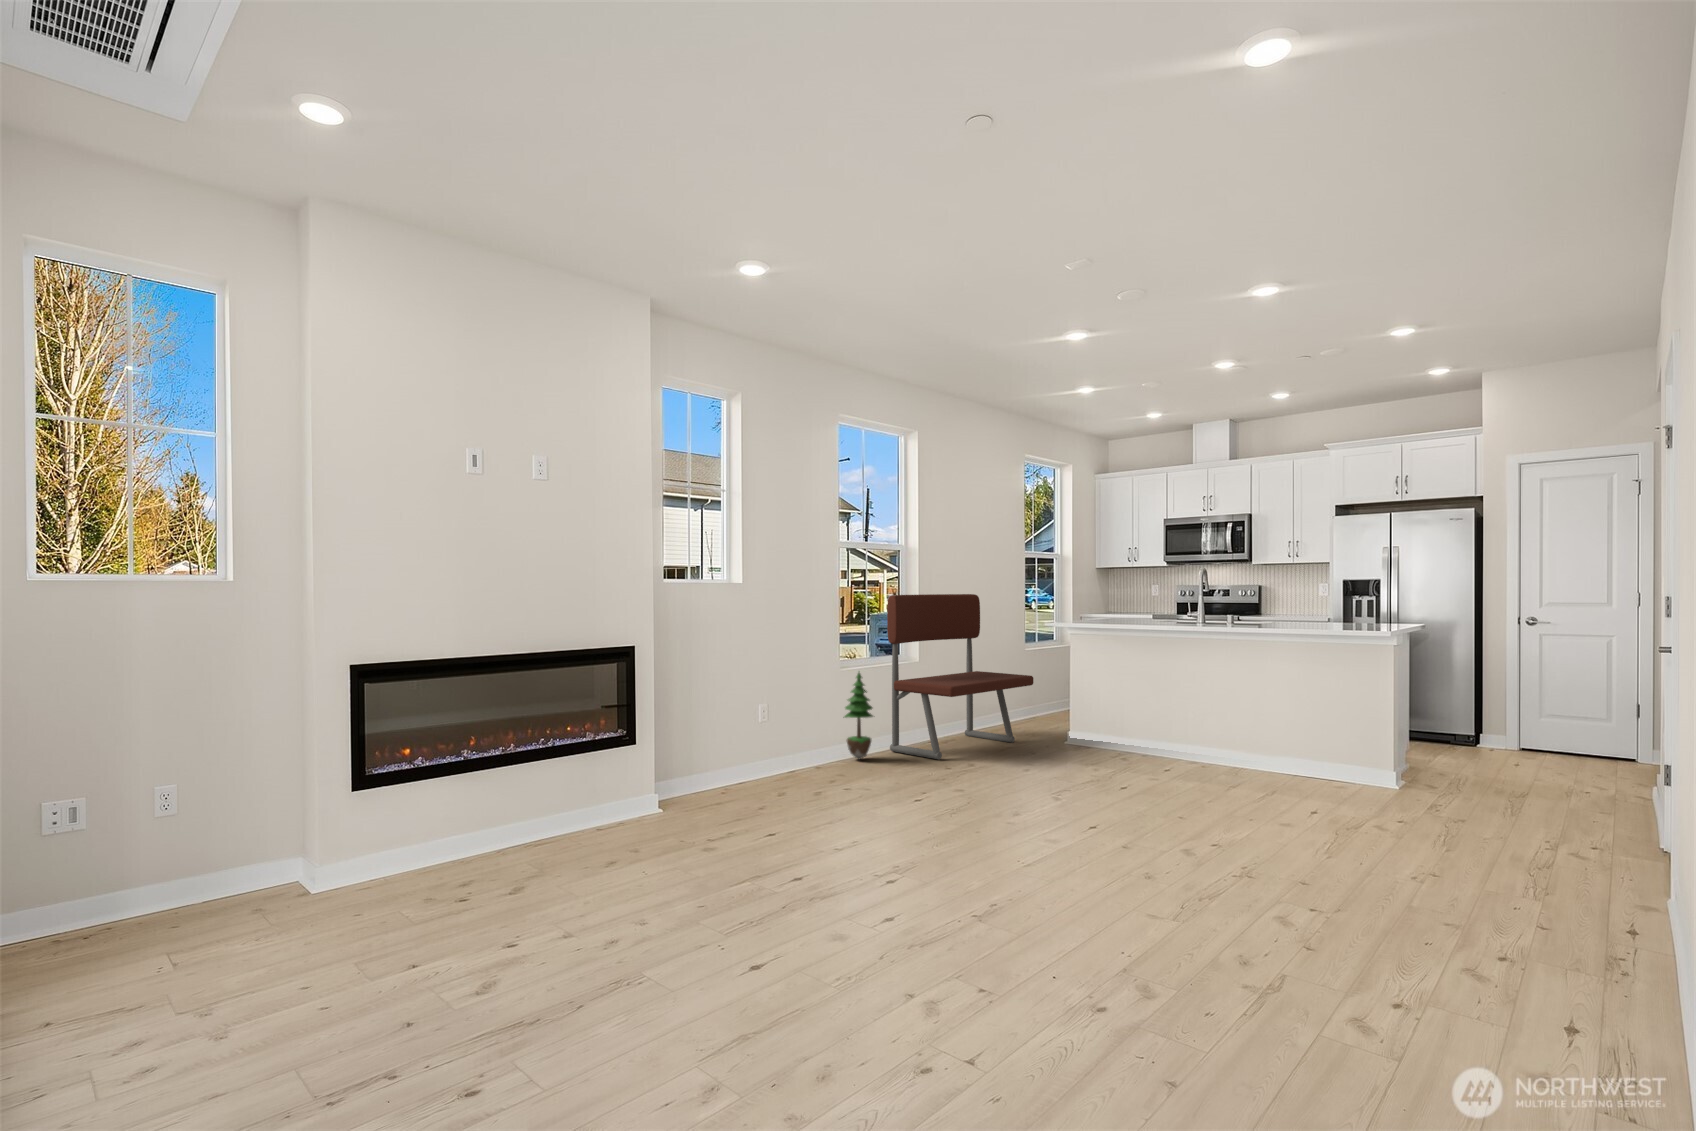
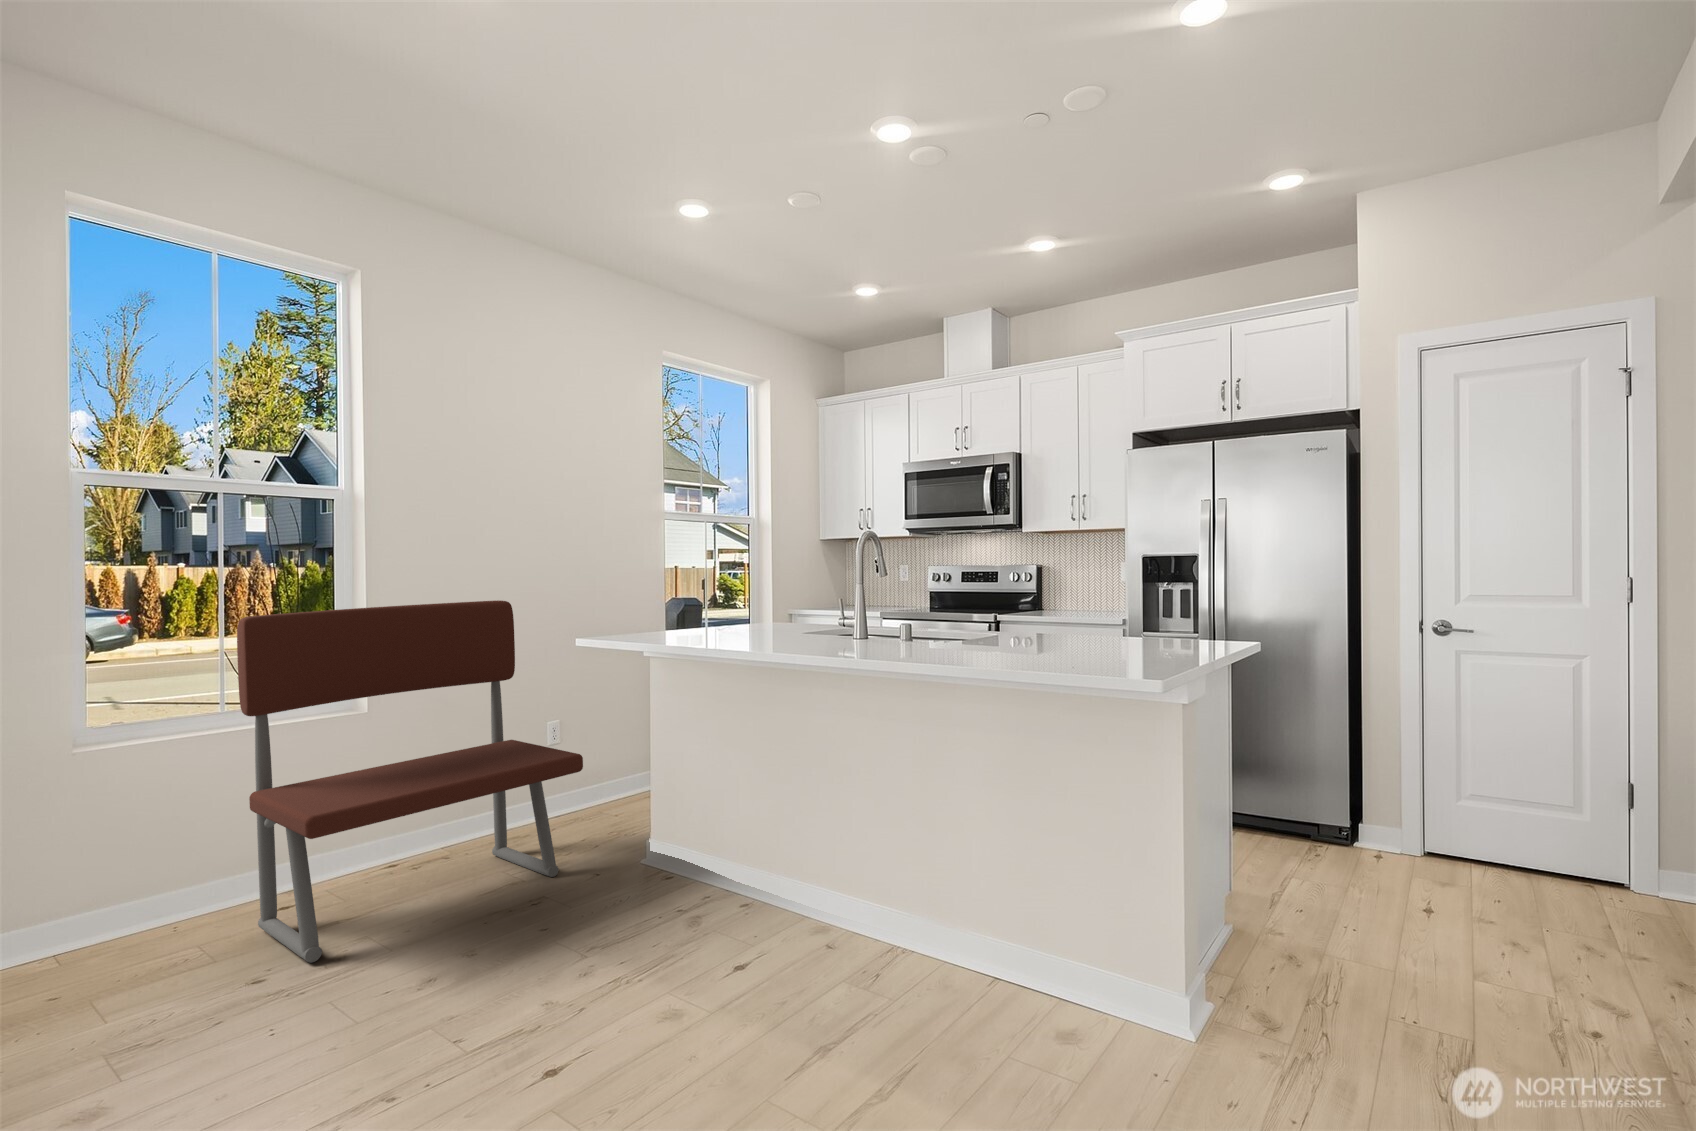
potted tree: present [844,673,873,759] -> none [86,785,175,974]

